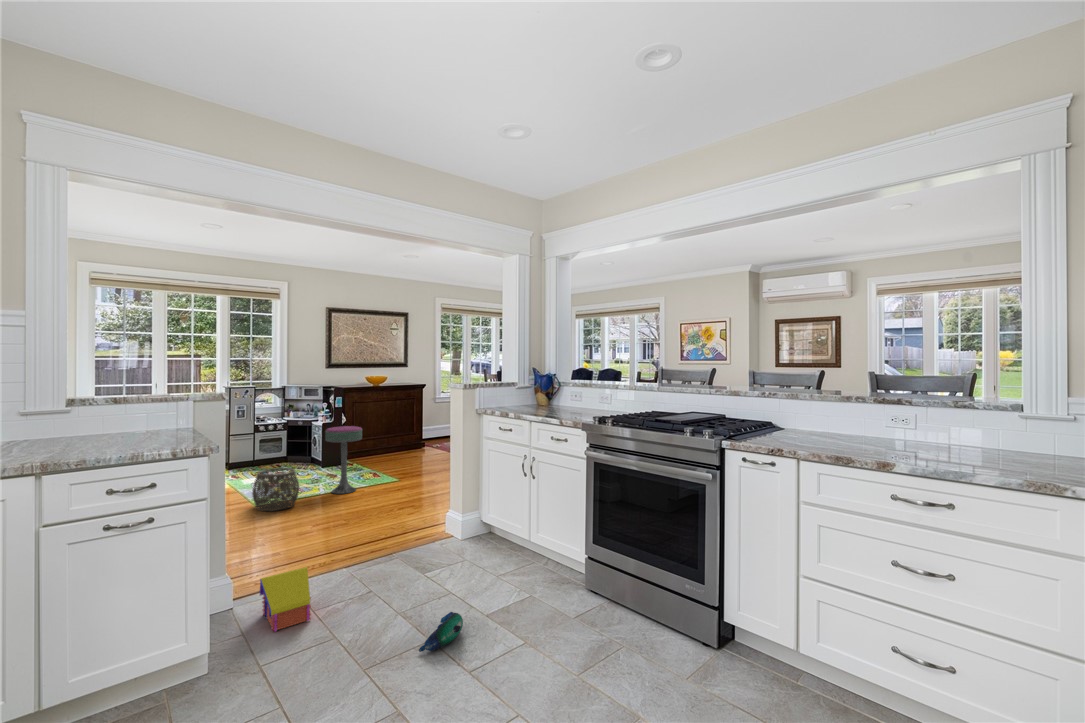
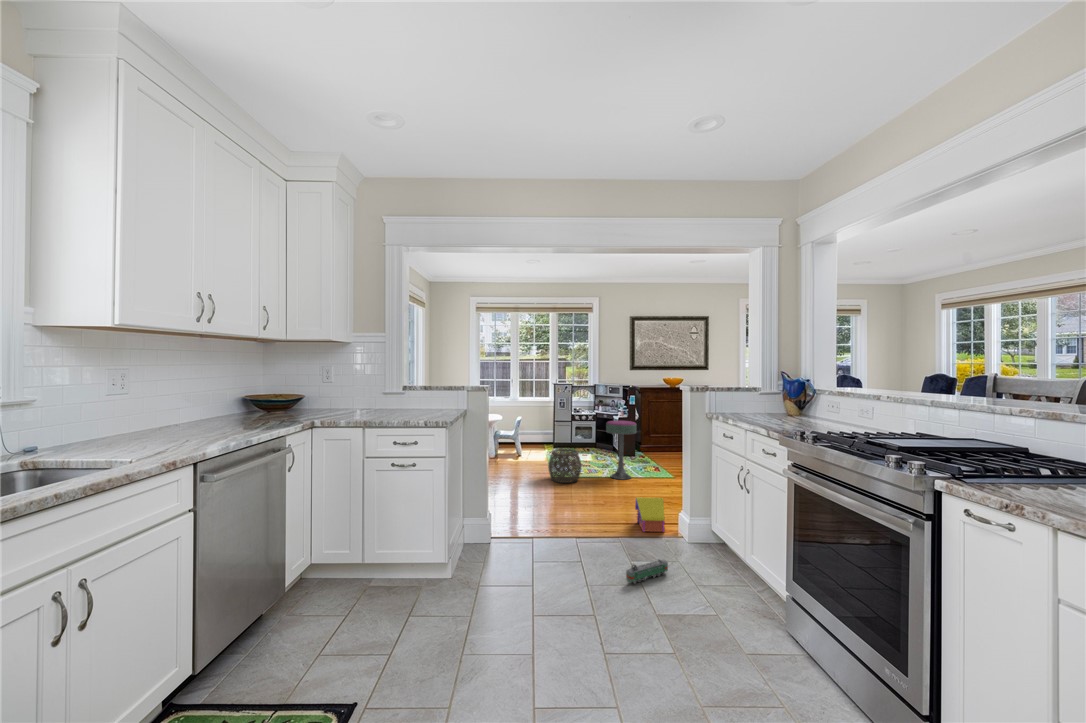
toy train: none [434,561,466,594] -> present [626,560,668,584]
toy house: present [260,567,311,632] -> present [635,497,665,532]
plush toy: present [419,612,463,652] -> none [578,600,627,628]

